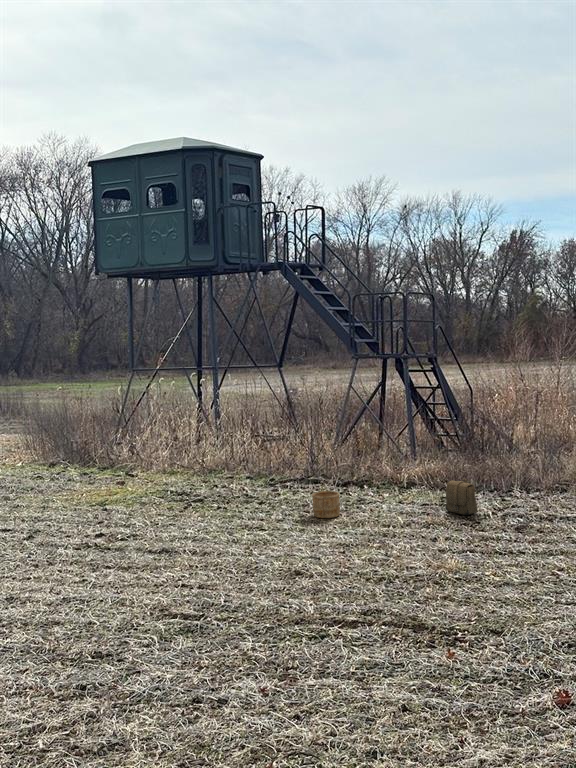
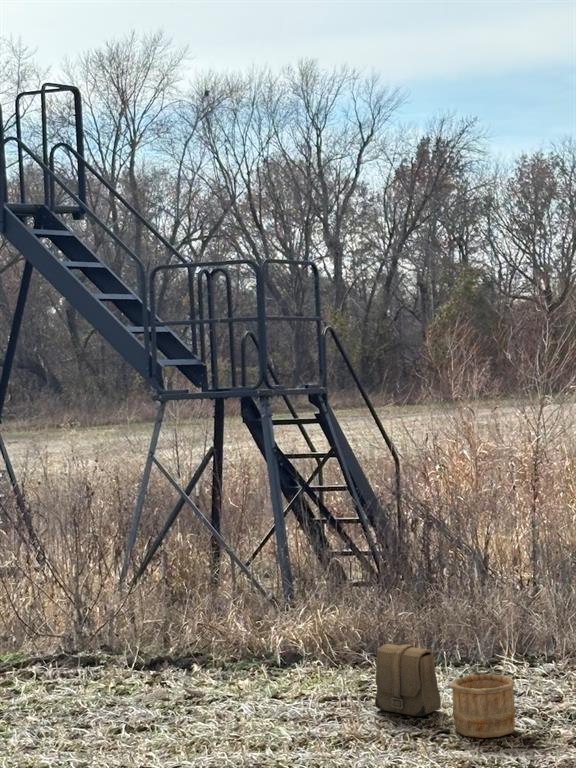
wooden bucket: present [311,491,340,518] -> present [450,674,515,738]

